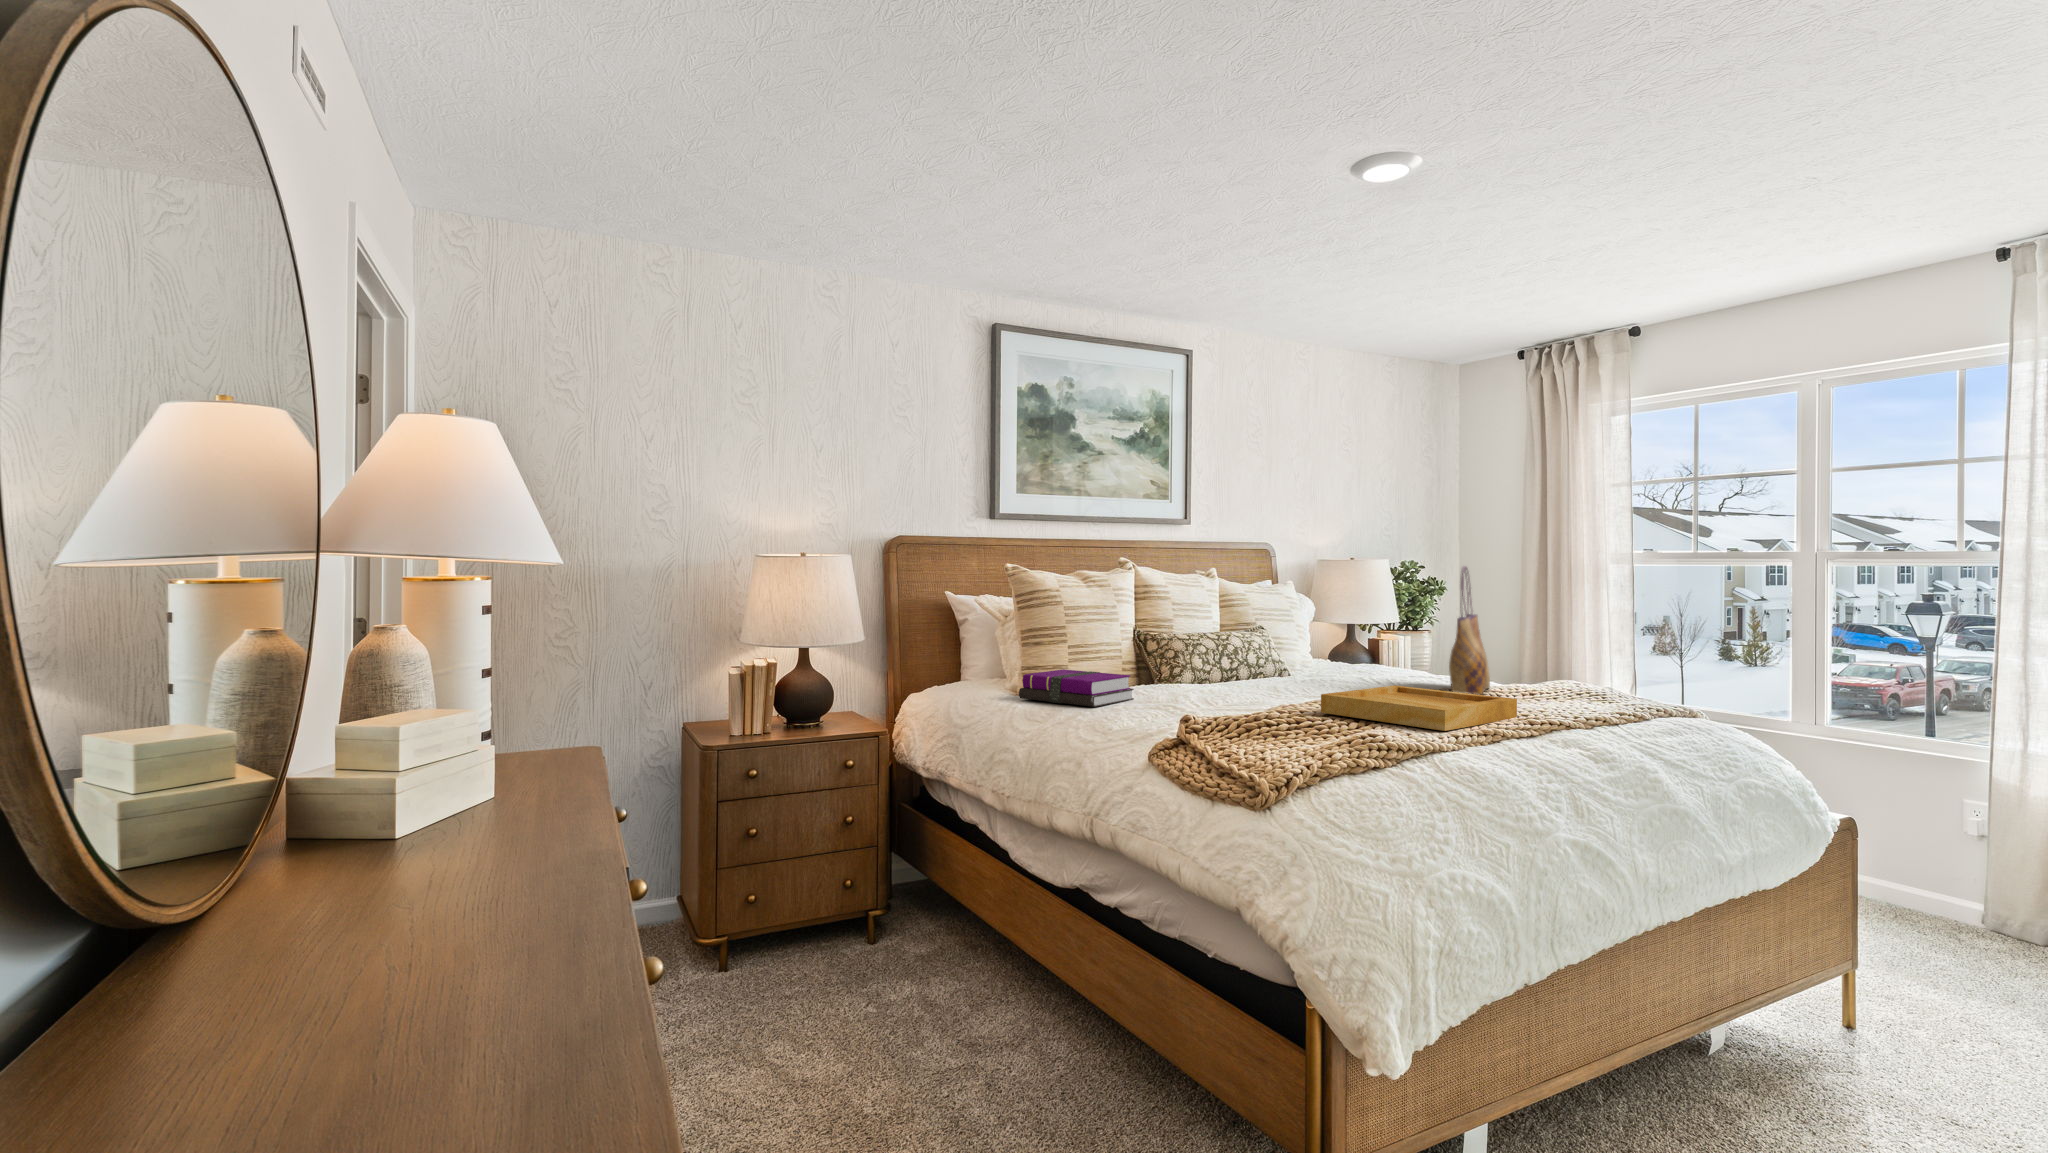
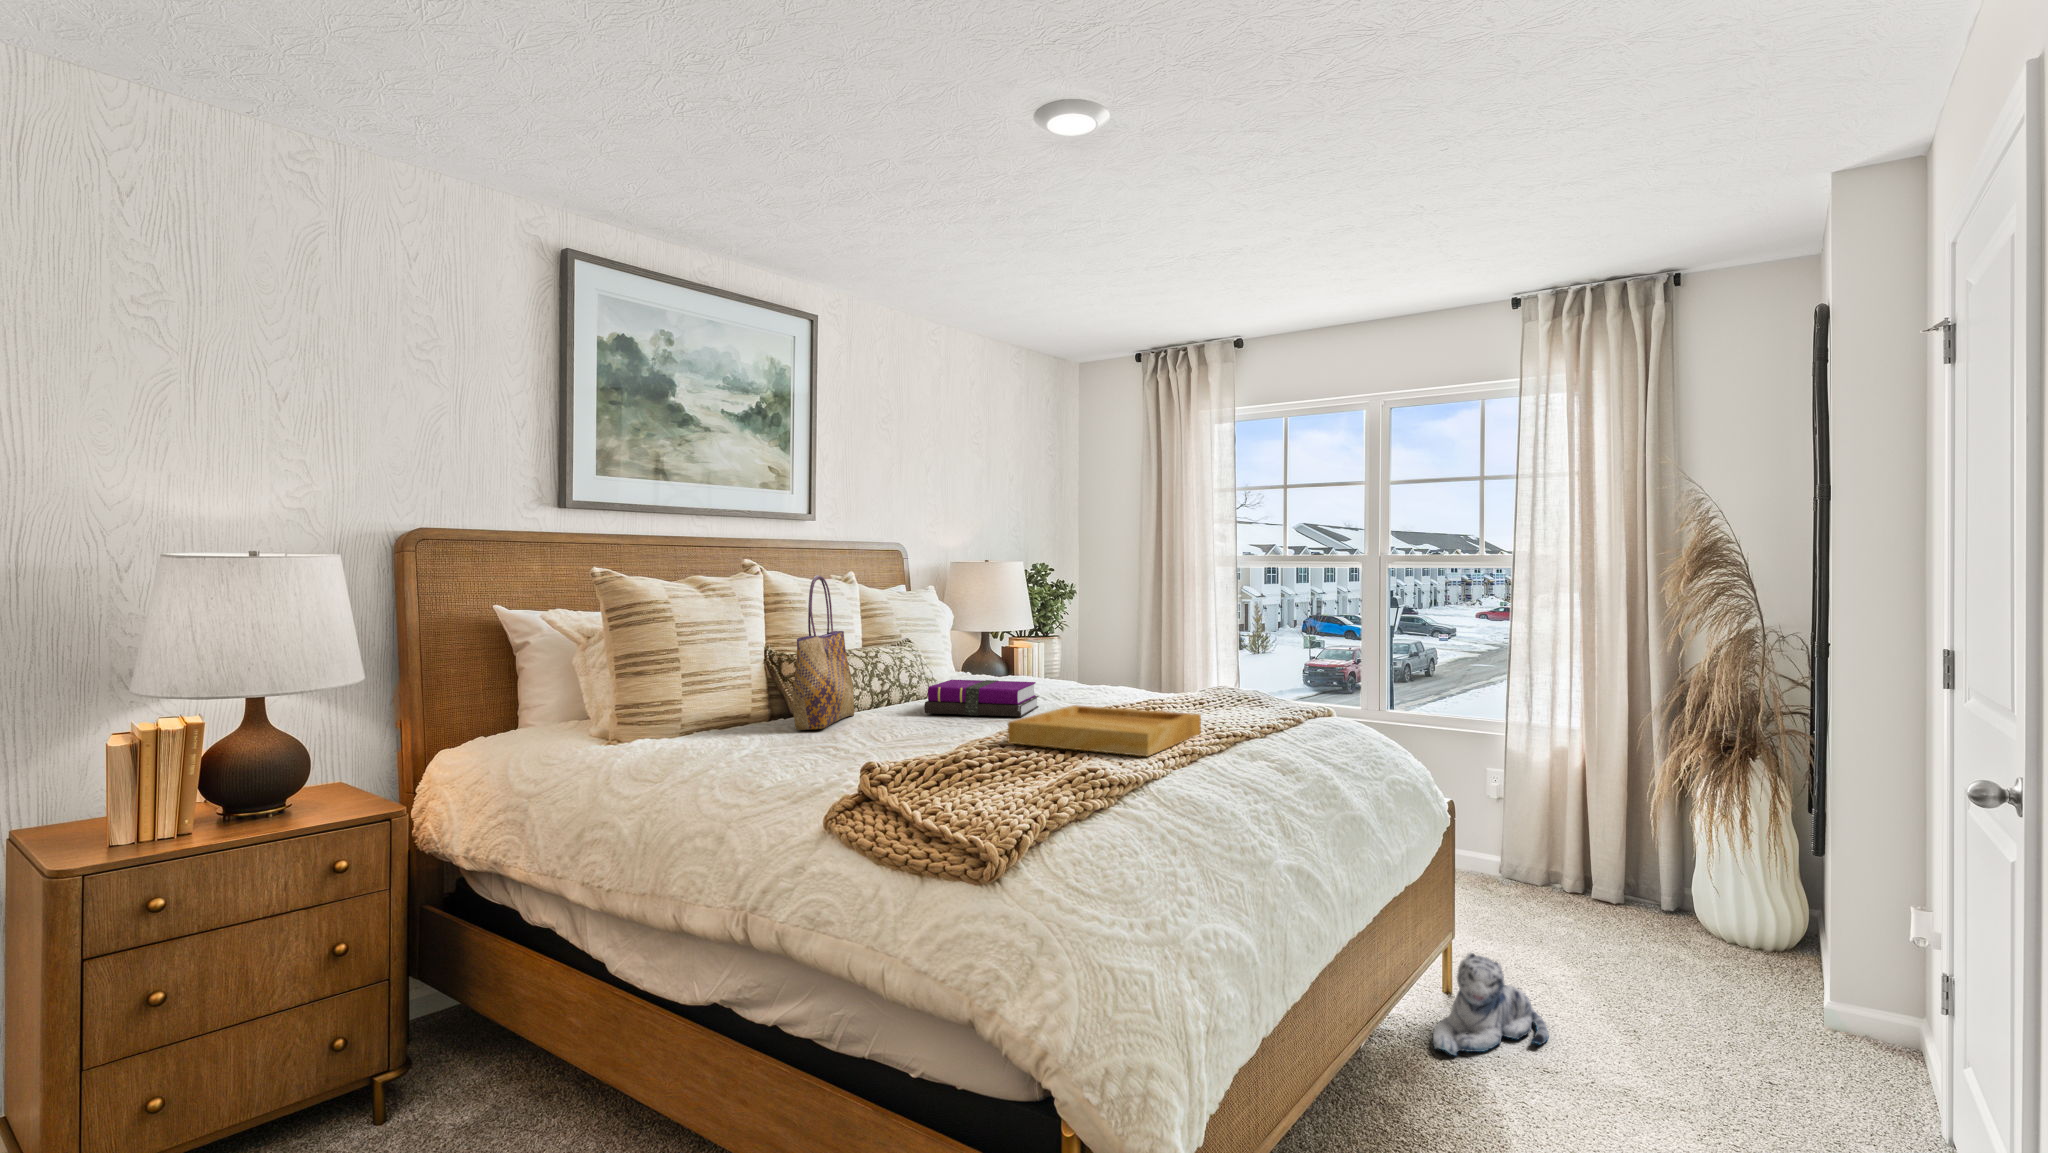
tote bag: present [1449,566,1490,695] -> present [792,575,854,730]
notebook: present [1019,669,1134,707] -> present [924,680,1039,717]
plush toy: none [1800,977,1973,1094] -> present [1433,953,1549,1055]

